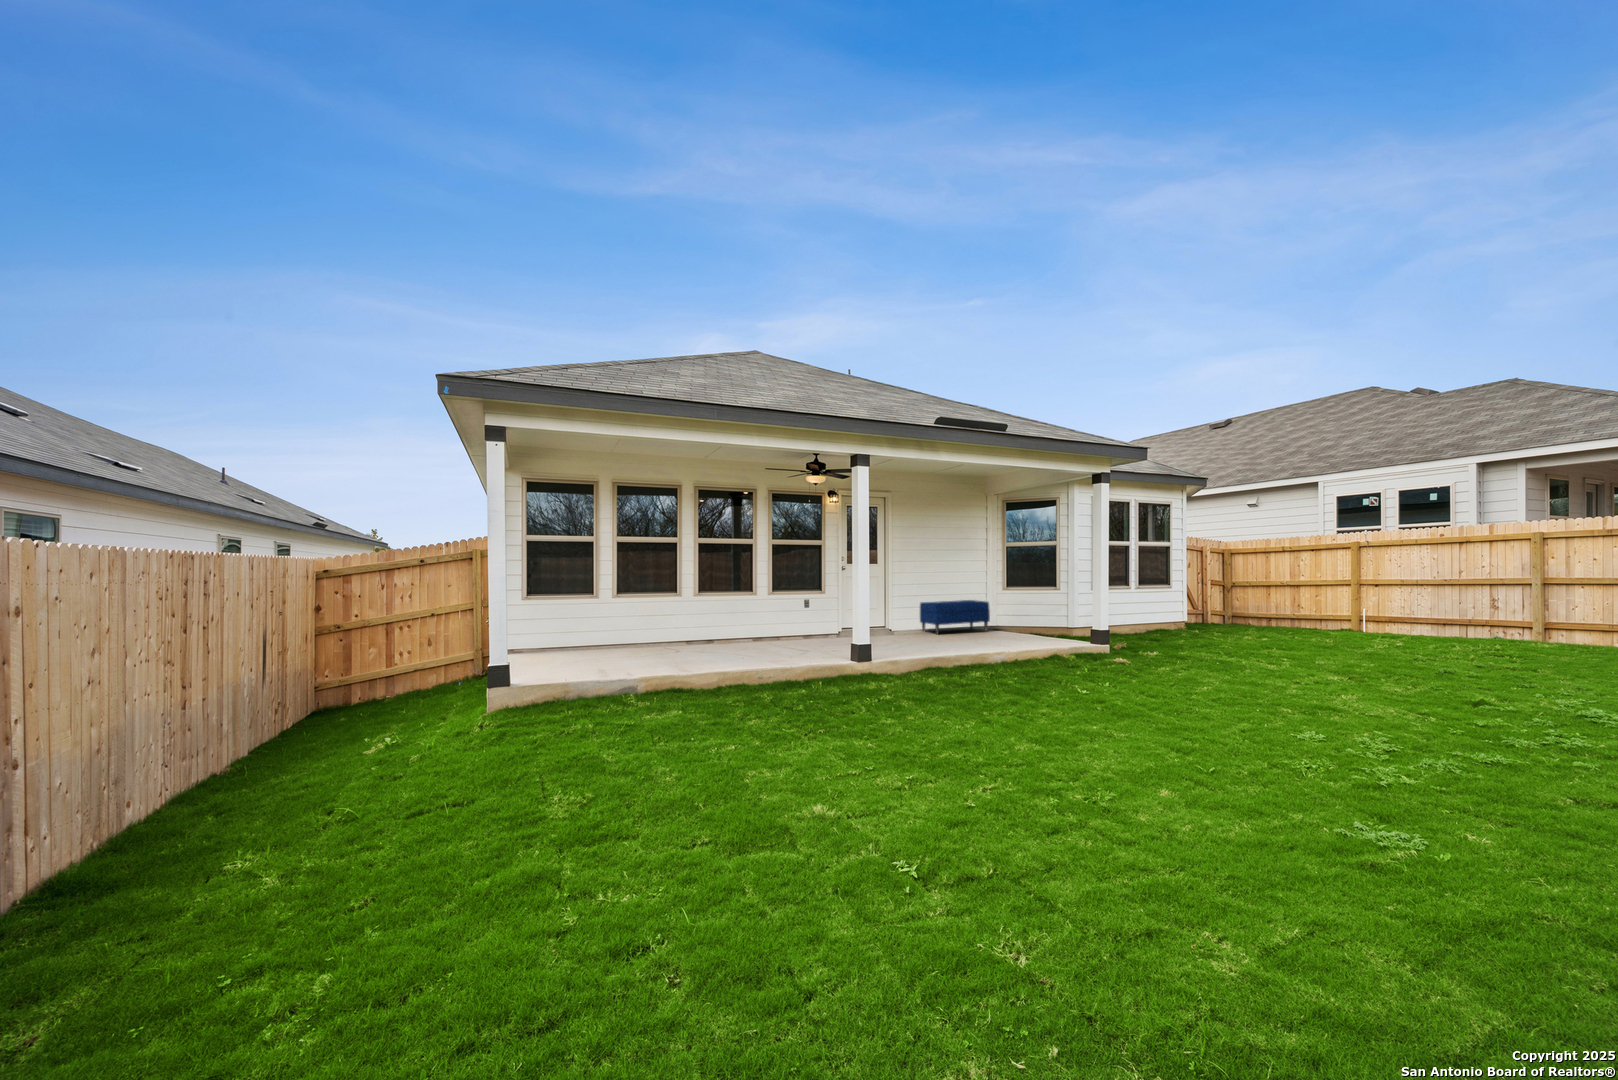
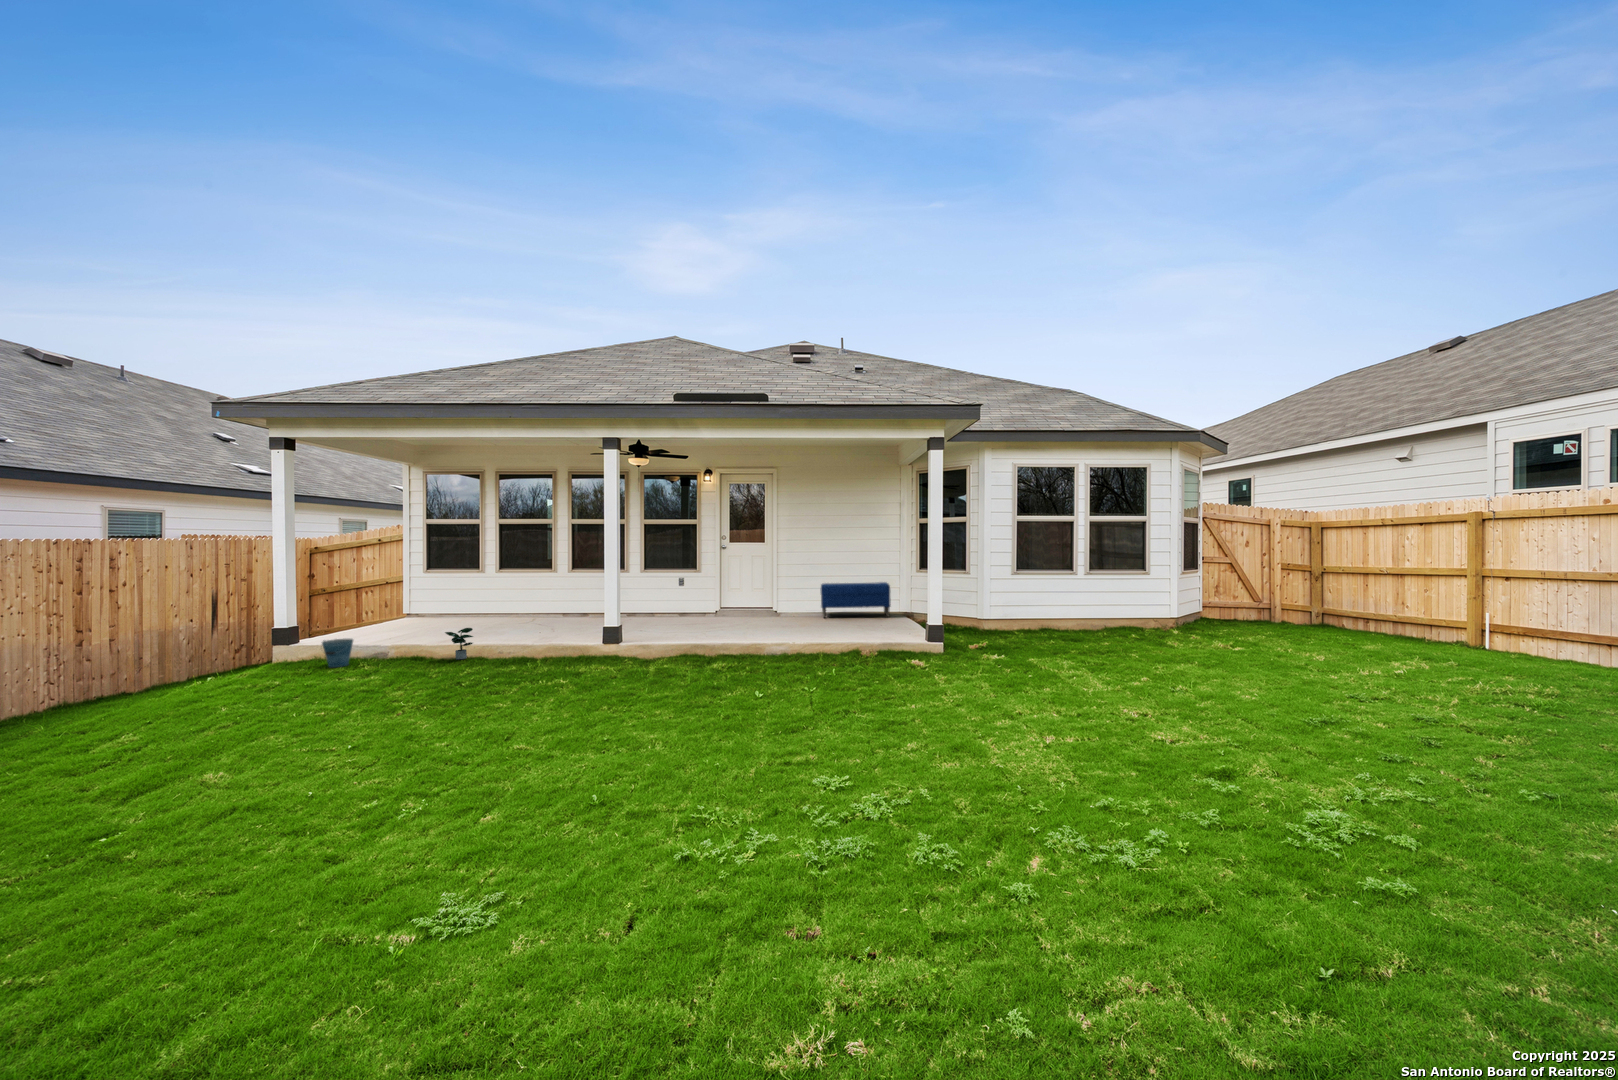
potted plant: none [669,660,704,698] -> present [445,628,473,659]
bucket: none [523,683,562,722] -> present [322,639,353,667]

